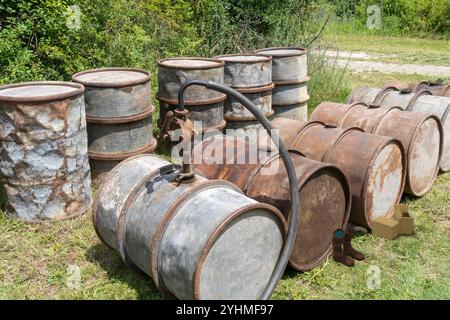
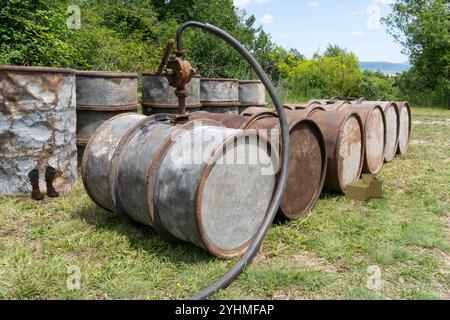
boots: present [332,223,367,266] -> present [28,166,63,200]

